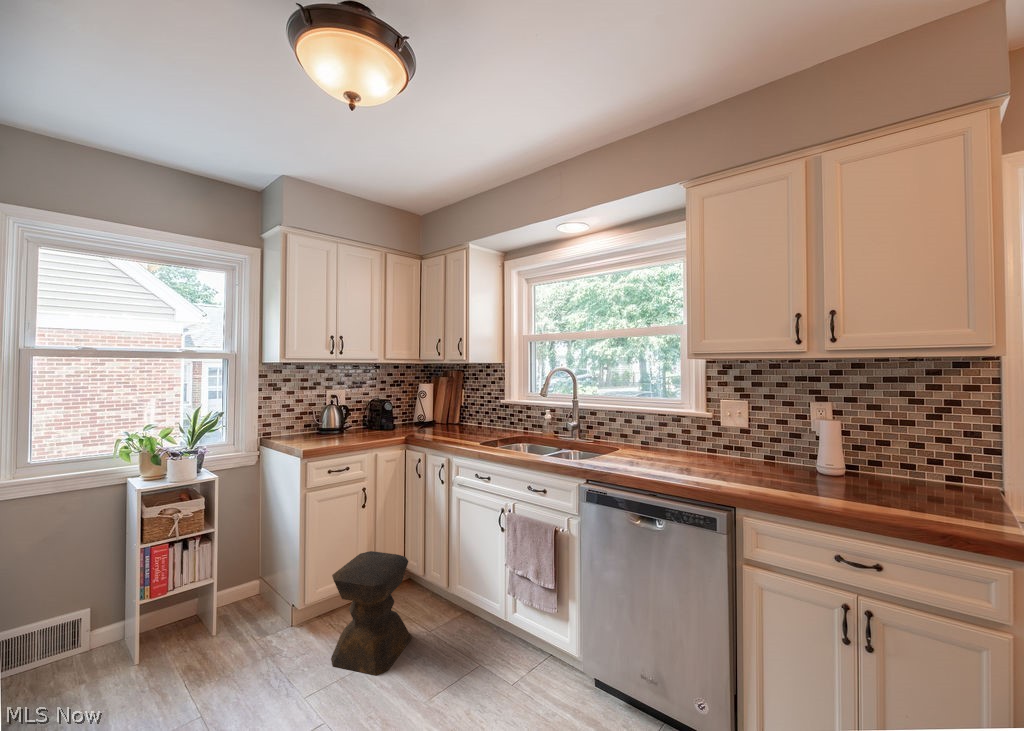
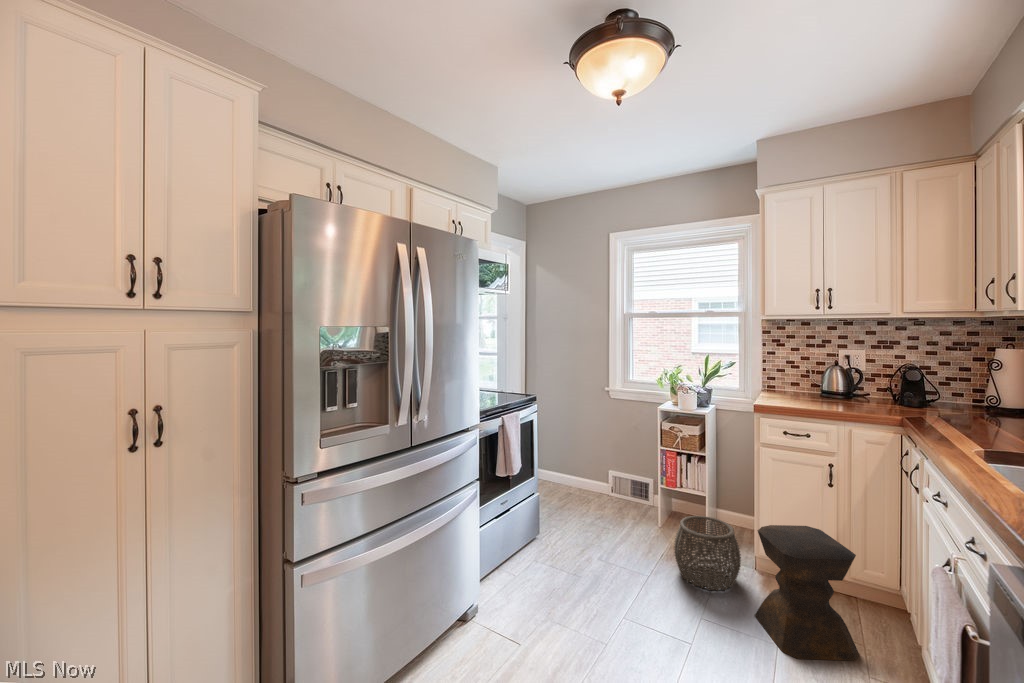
woven basket: none [215,594,300,691] -> present [674,516,741,591]

